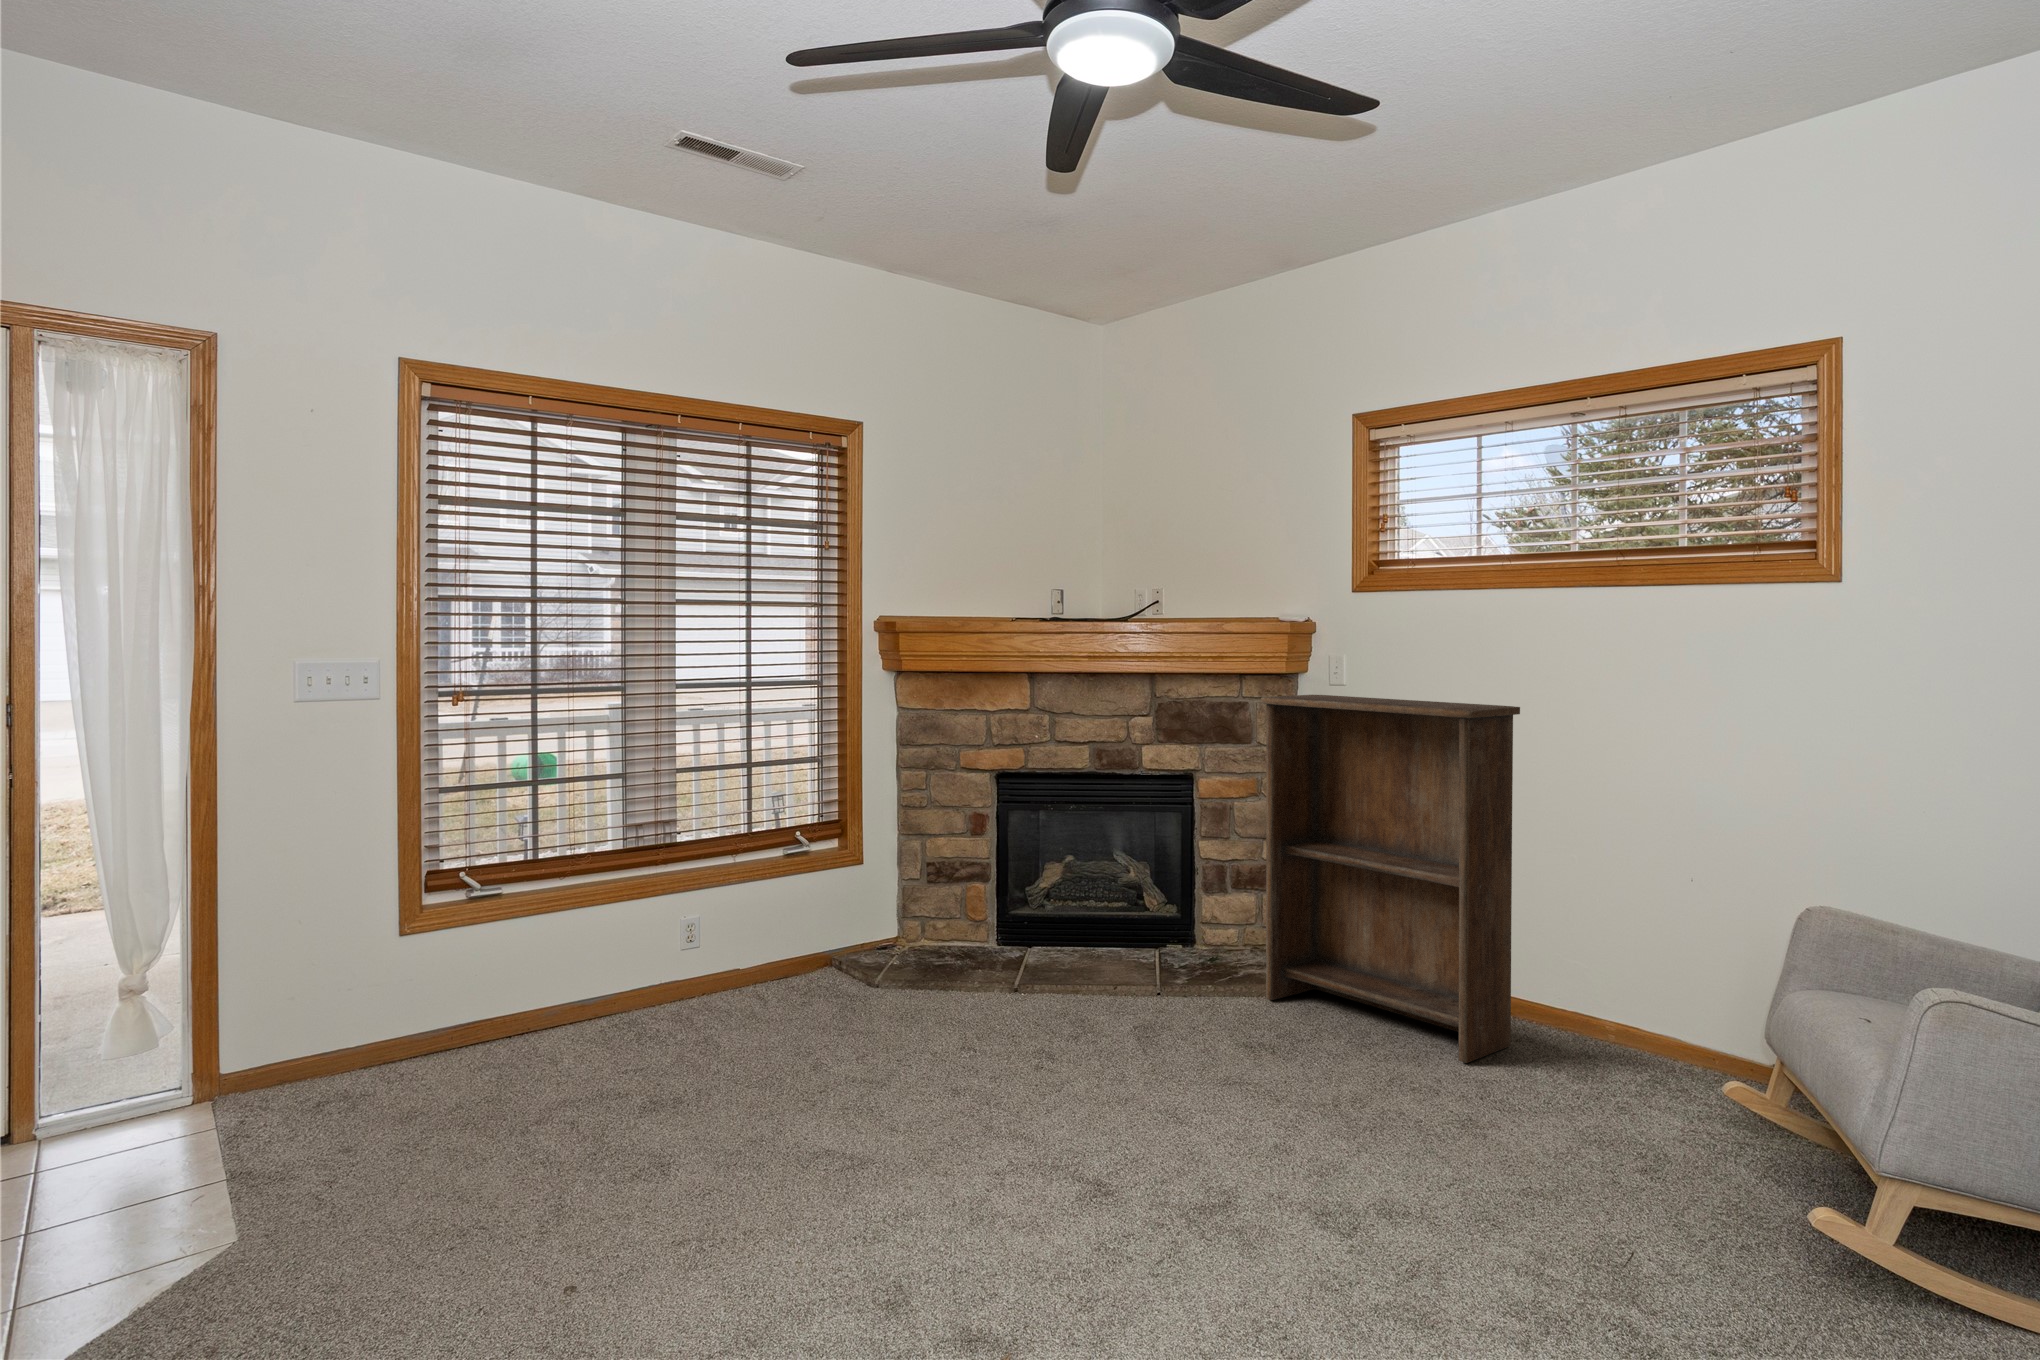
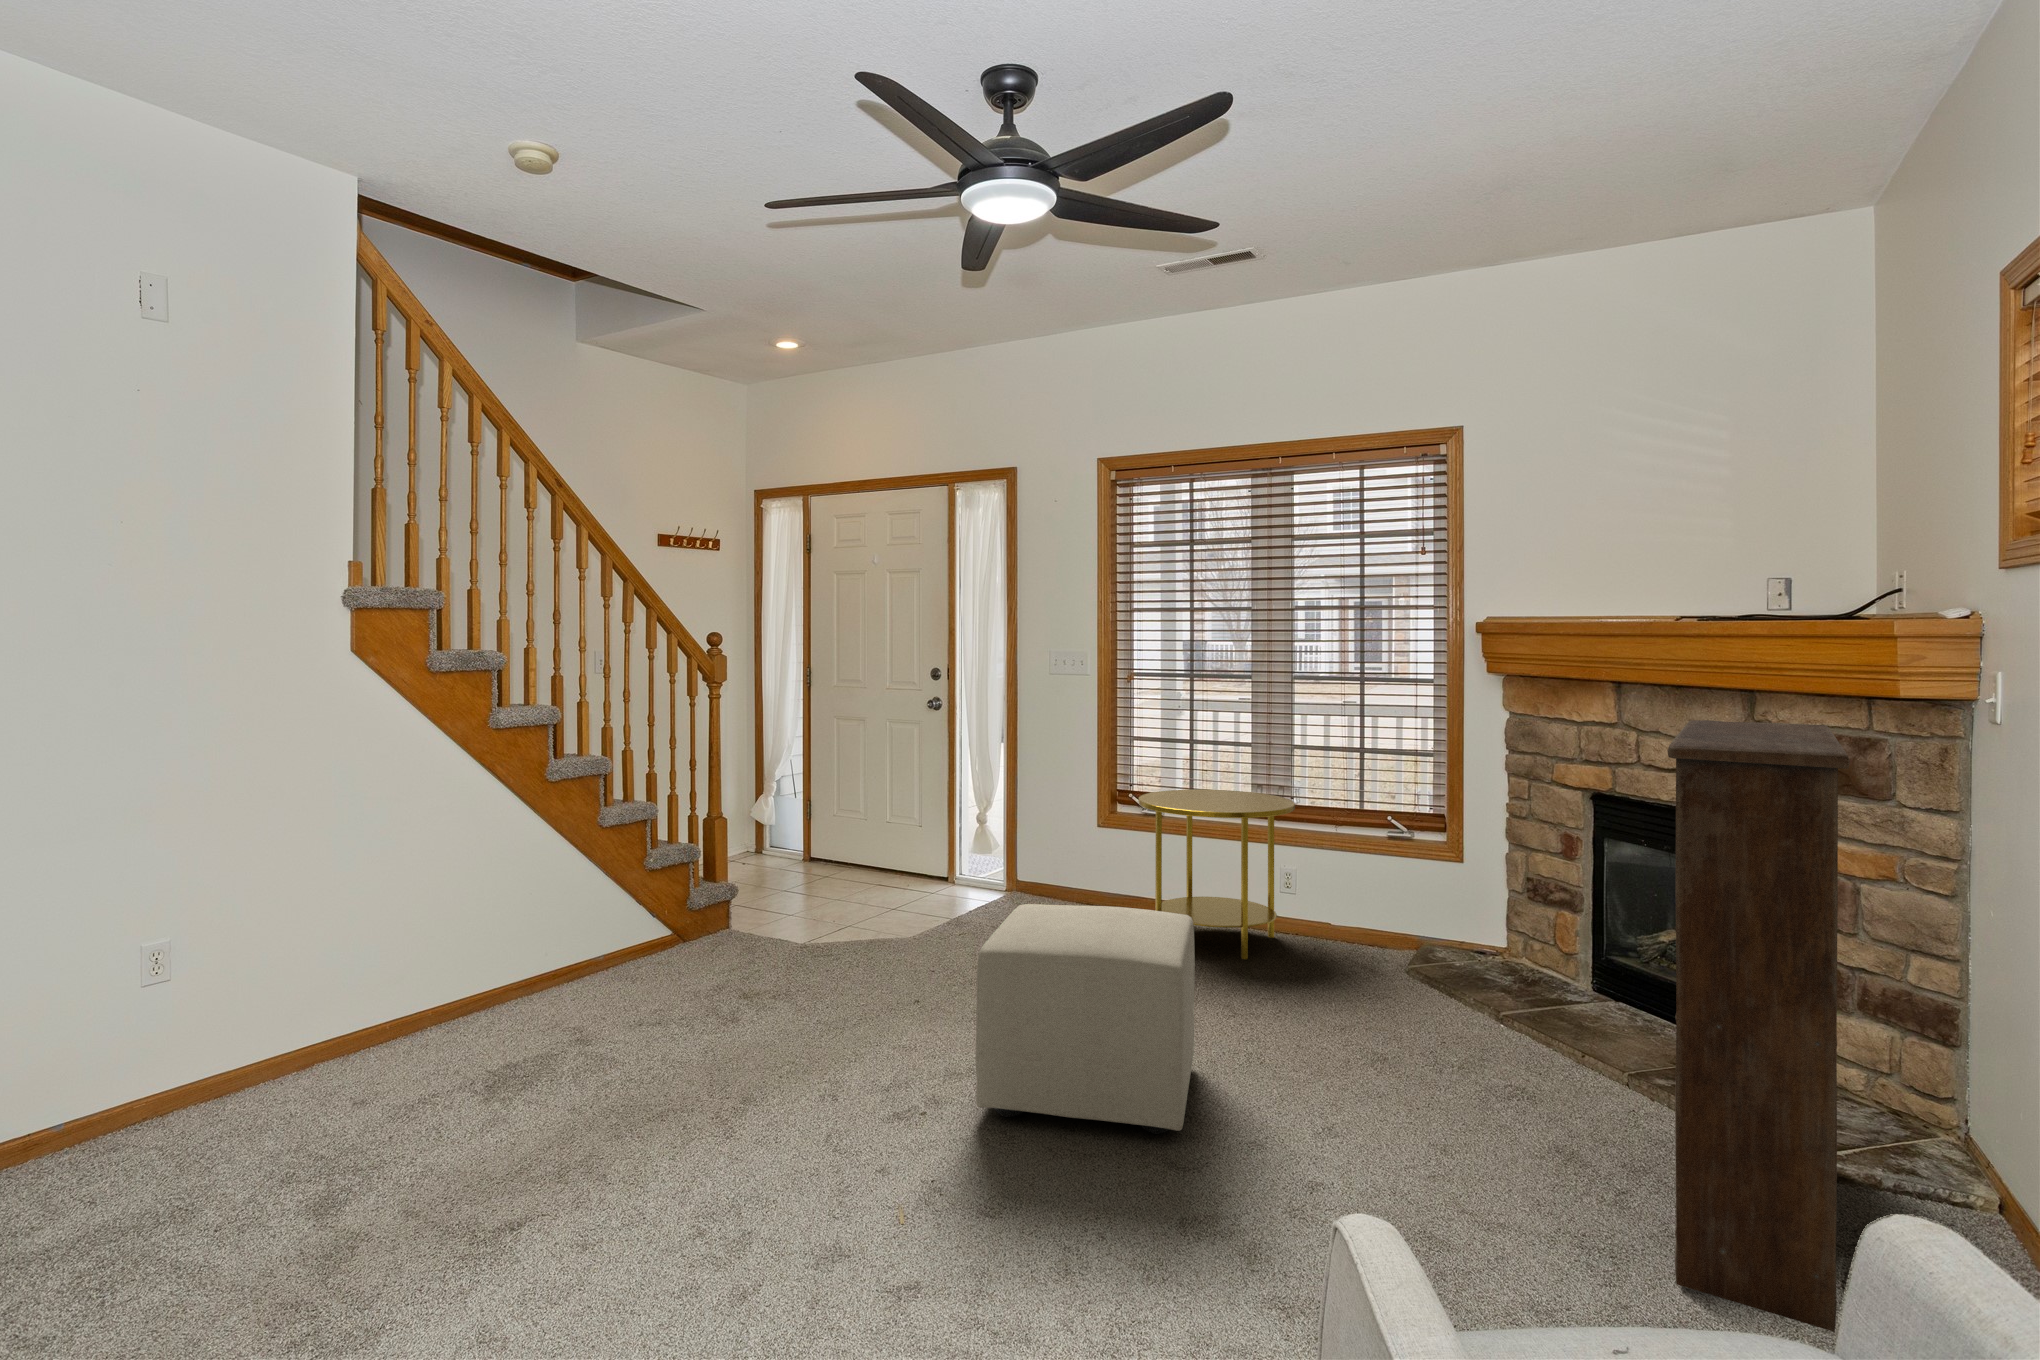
side table: none [567,834,776,1063] -> present [1139,789,1295,959]
ottoman: none [916,956,1228,1252] -> present [975,904,1195,1134]

